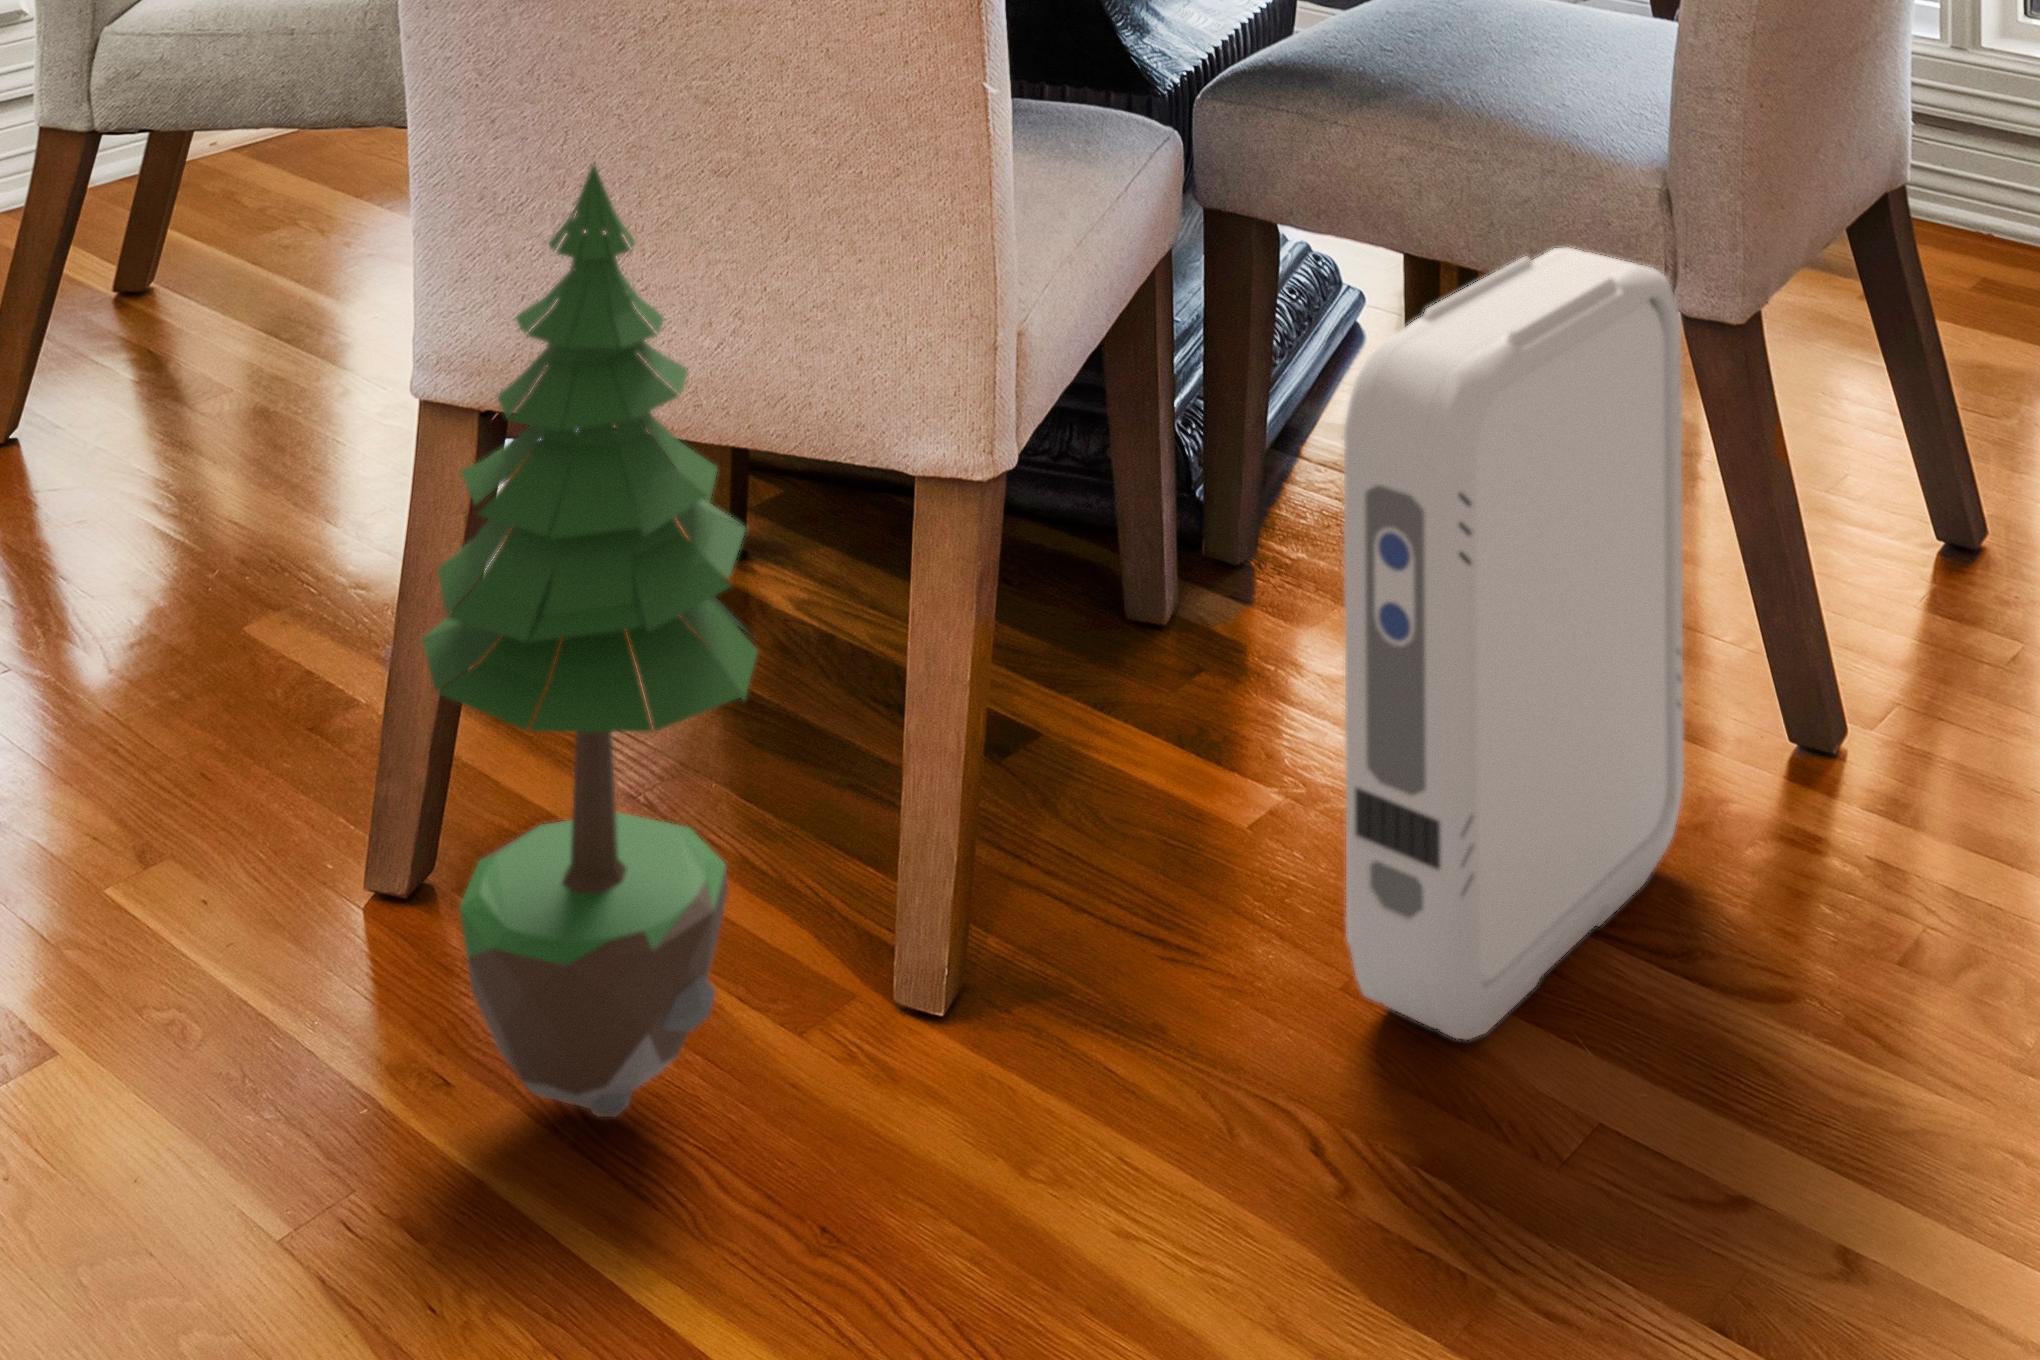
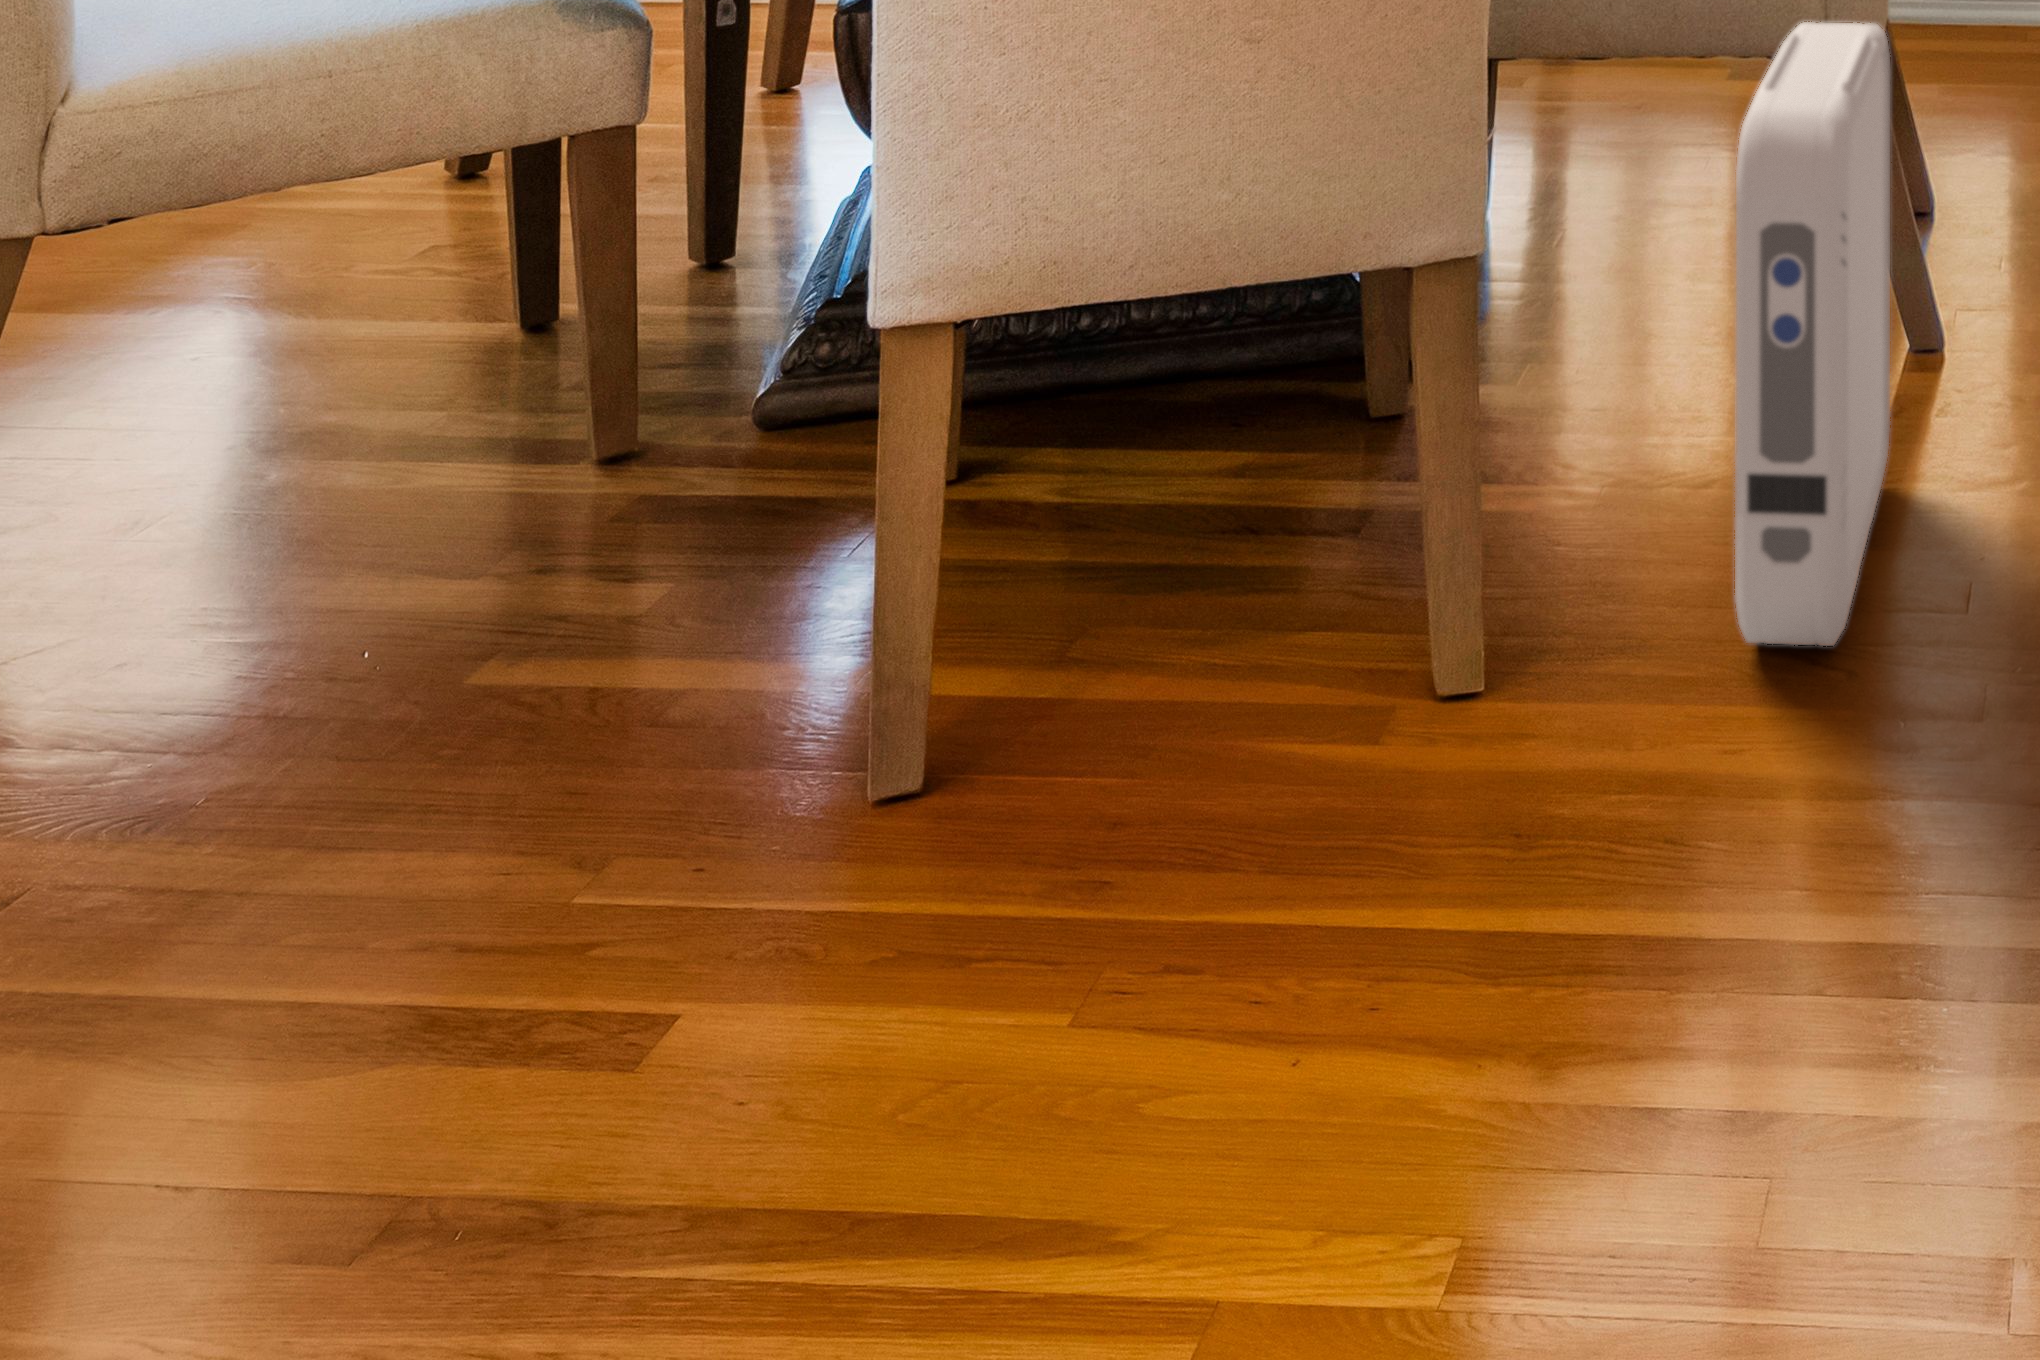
potted tree: present [421,165,758,1117] -> none [971,76,1323,988]

